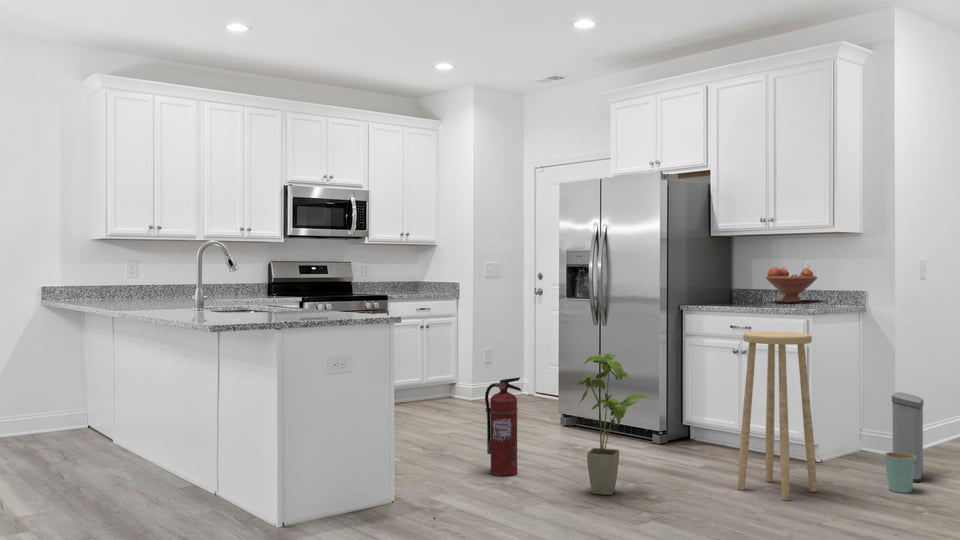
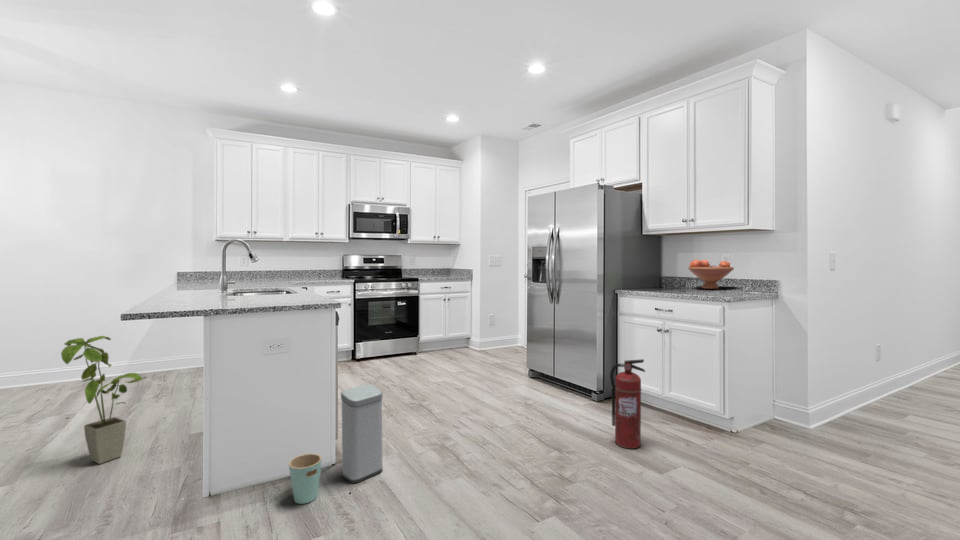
stool: present [738,332,817,500] -> none [653,320,734,493]
house plant: present [579,353,651,495] -> present [61,336,147,464]
fire extinguisher: present [485,377,521,476] -> present [610,359,645,449]
trash can: present [885,392,923,493] -> present [289,384,383,504]

